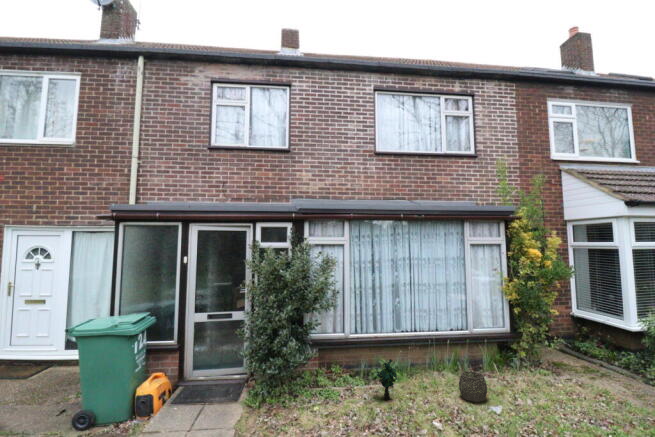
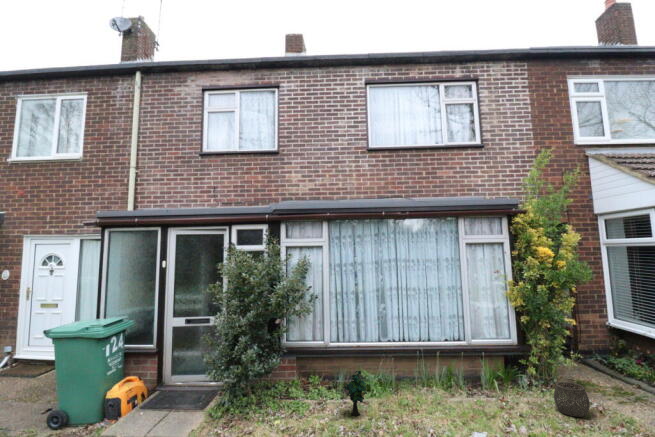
woven basket: present [459,371,487,402] -> present [554,382,590,417]

